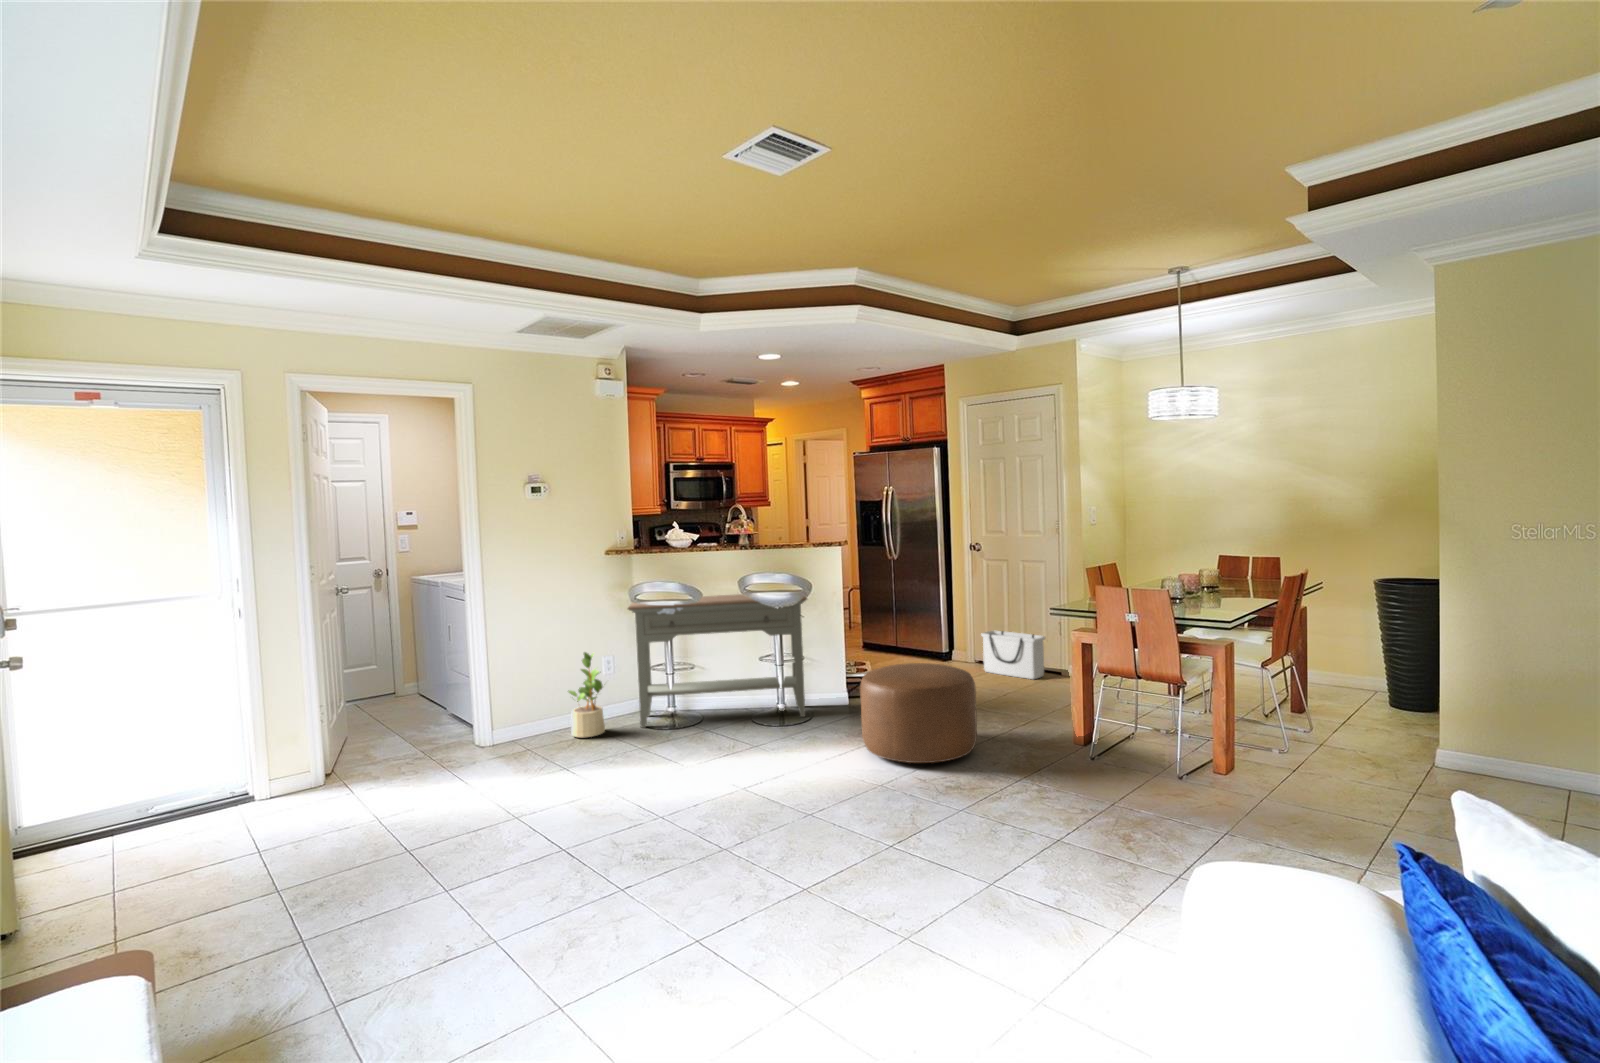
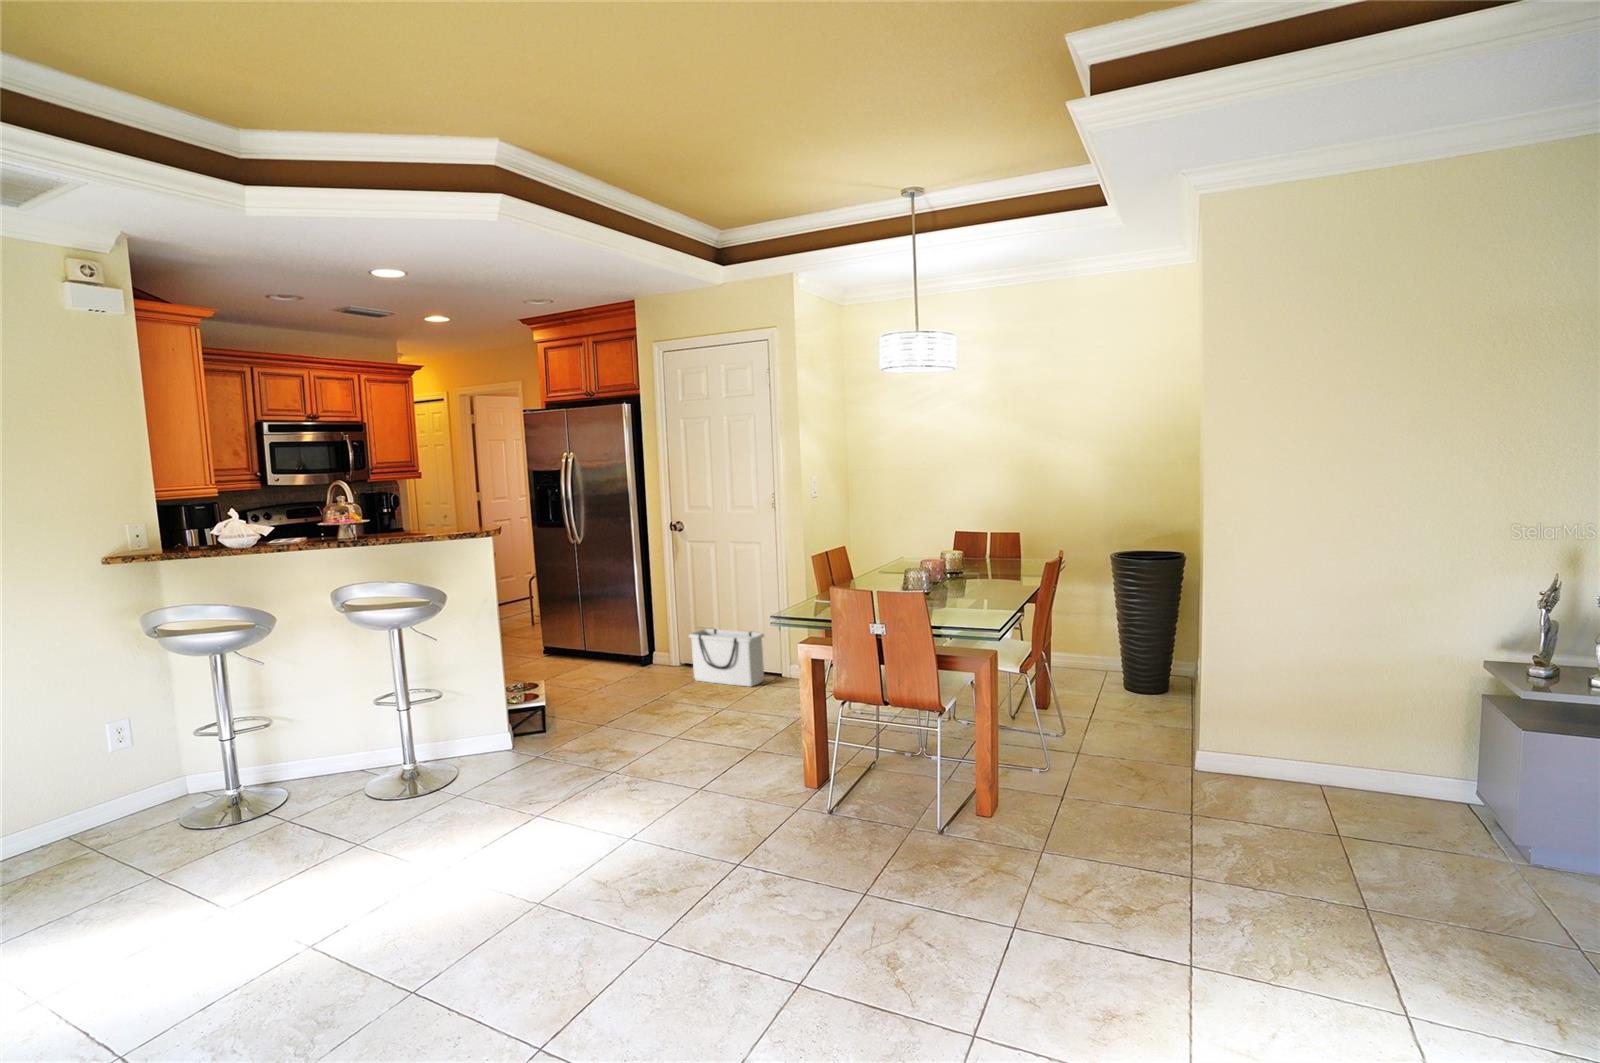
console table: present [628,594,807,728] -> none [135,602,440,823]
potted plant: present [568,652,605,737] -> none [31,721,108,855]
ottoman: present [860,663,977,763] -> none [498,695,661,841]

